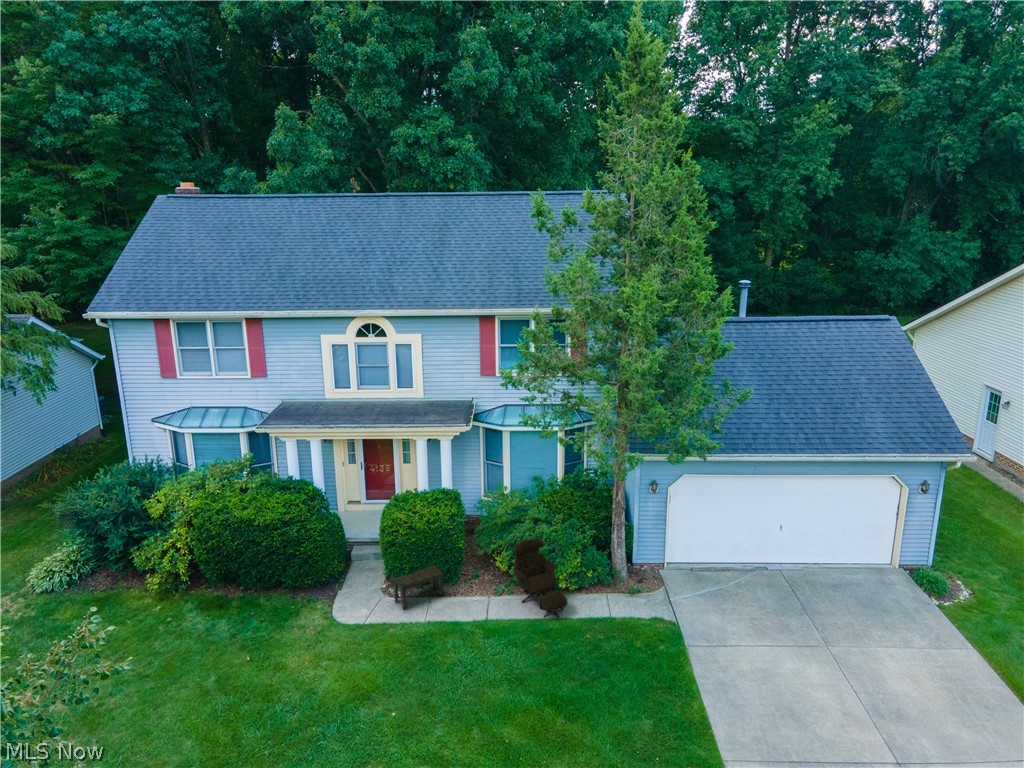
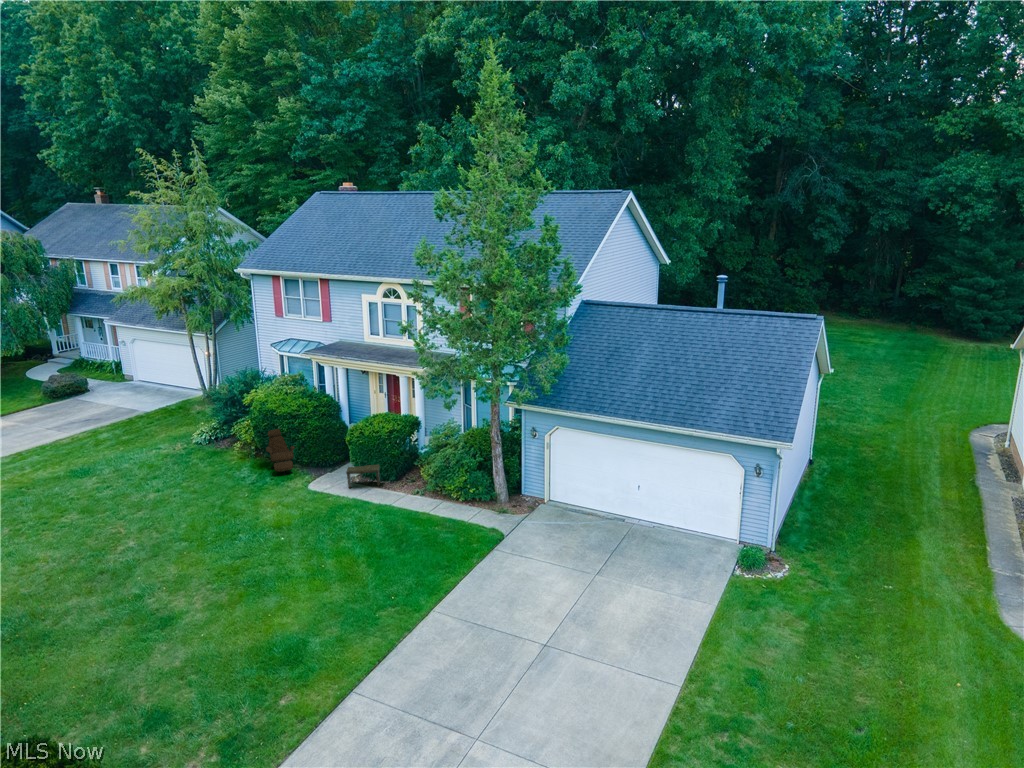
lounge chair: present [513,538,568,617] -> present [266,429,295,475]

